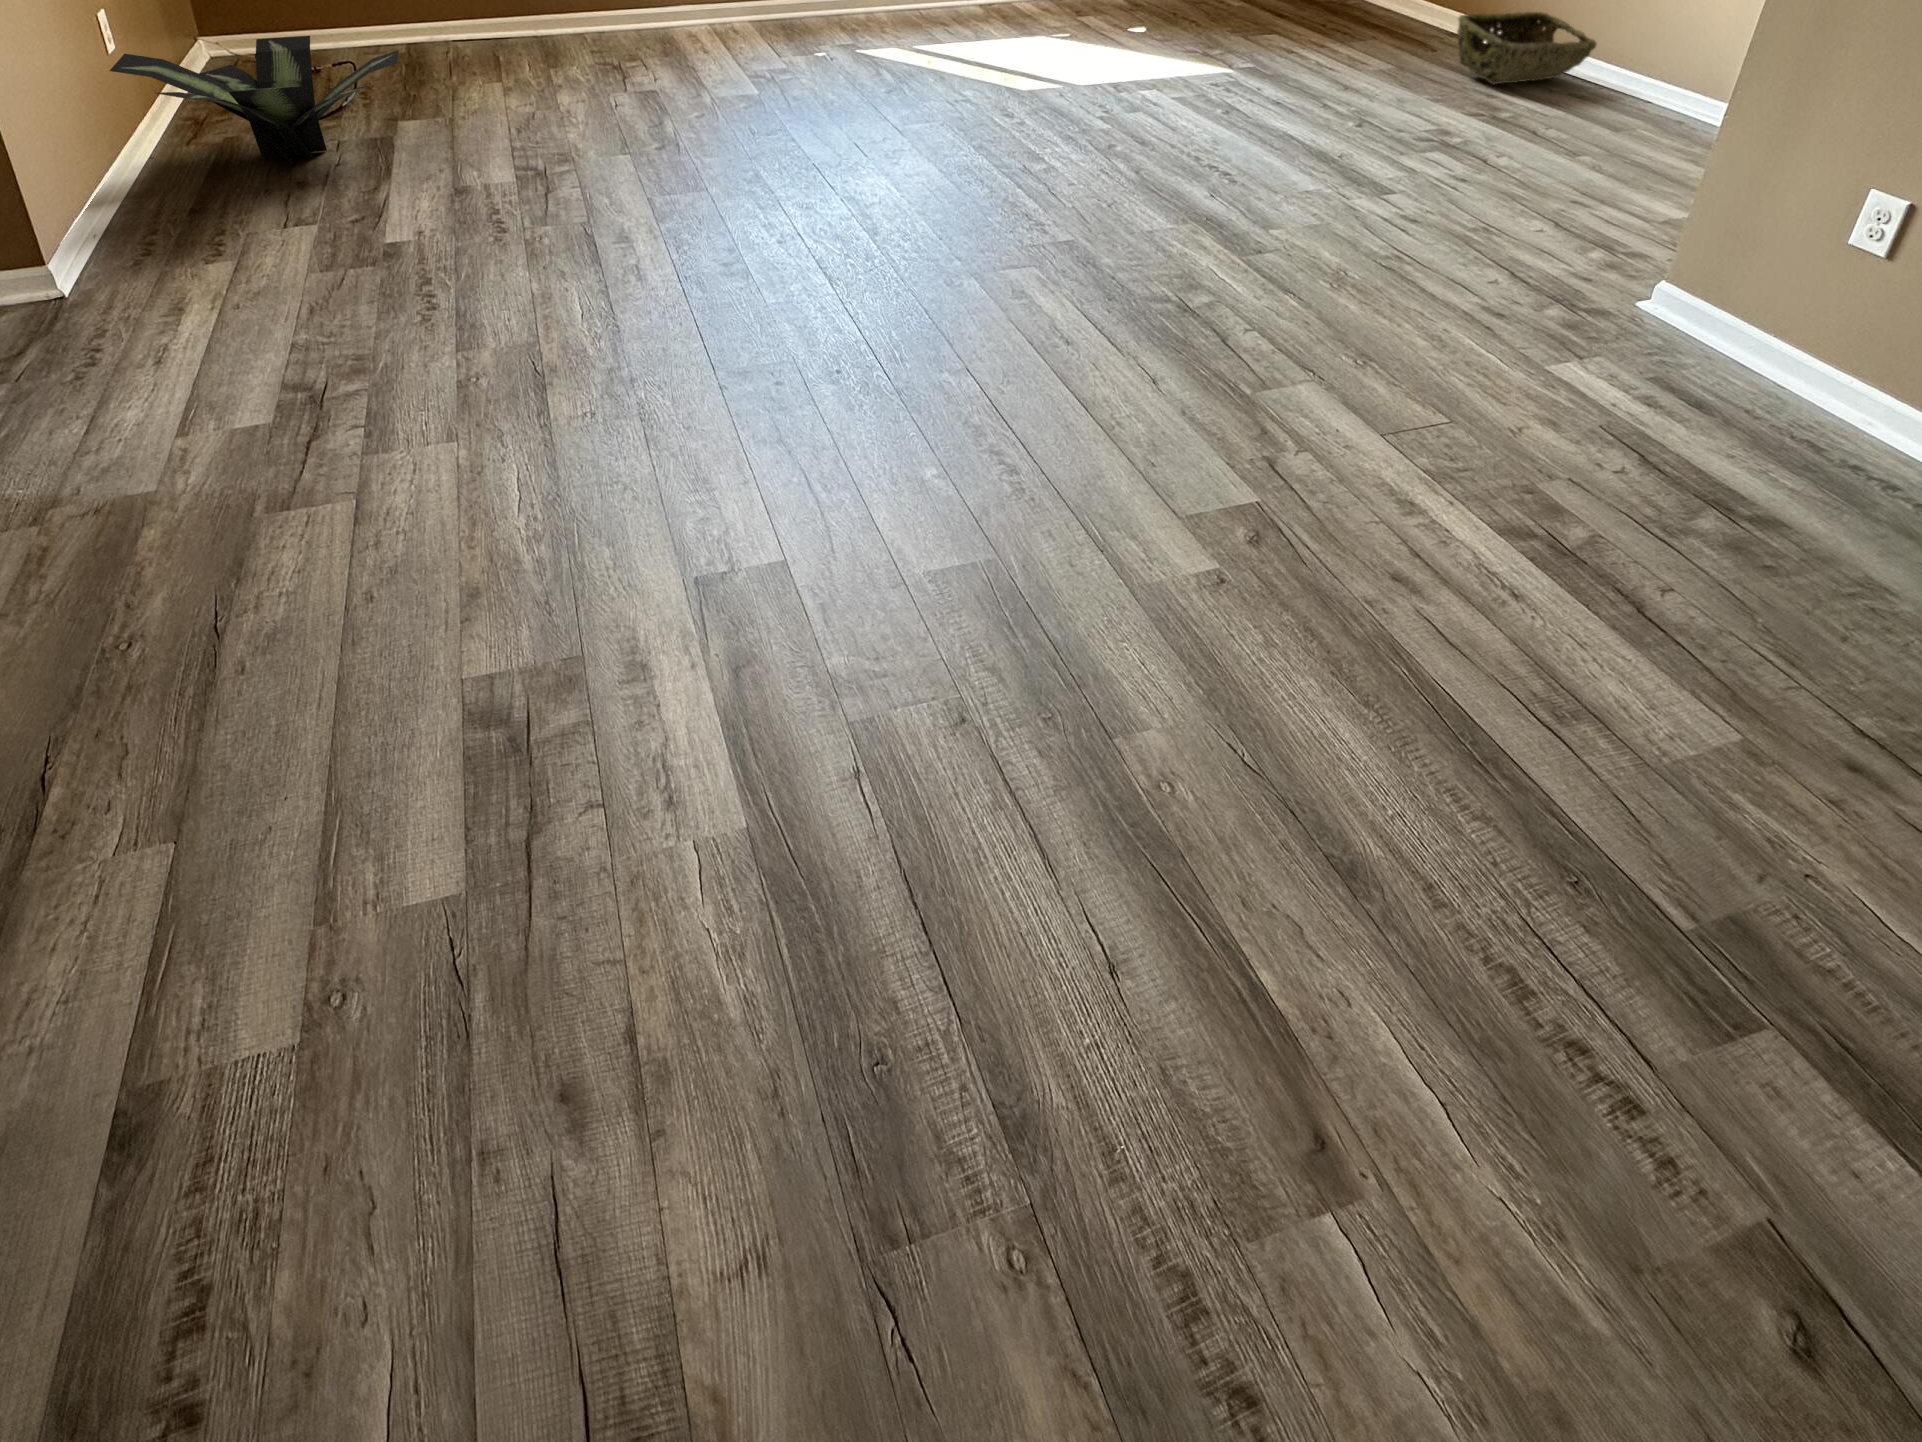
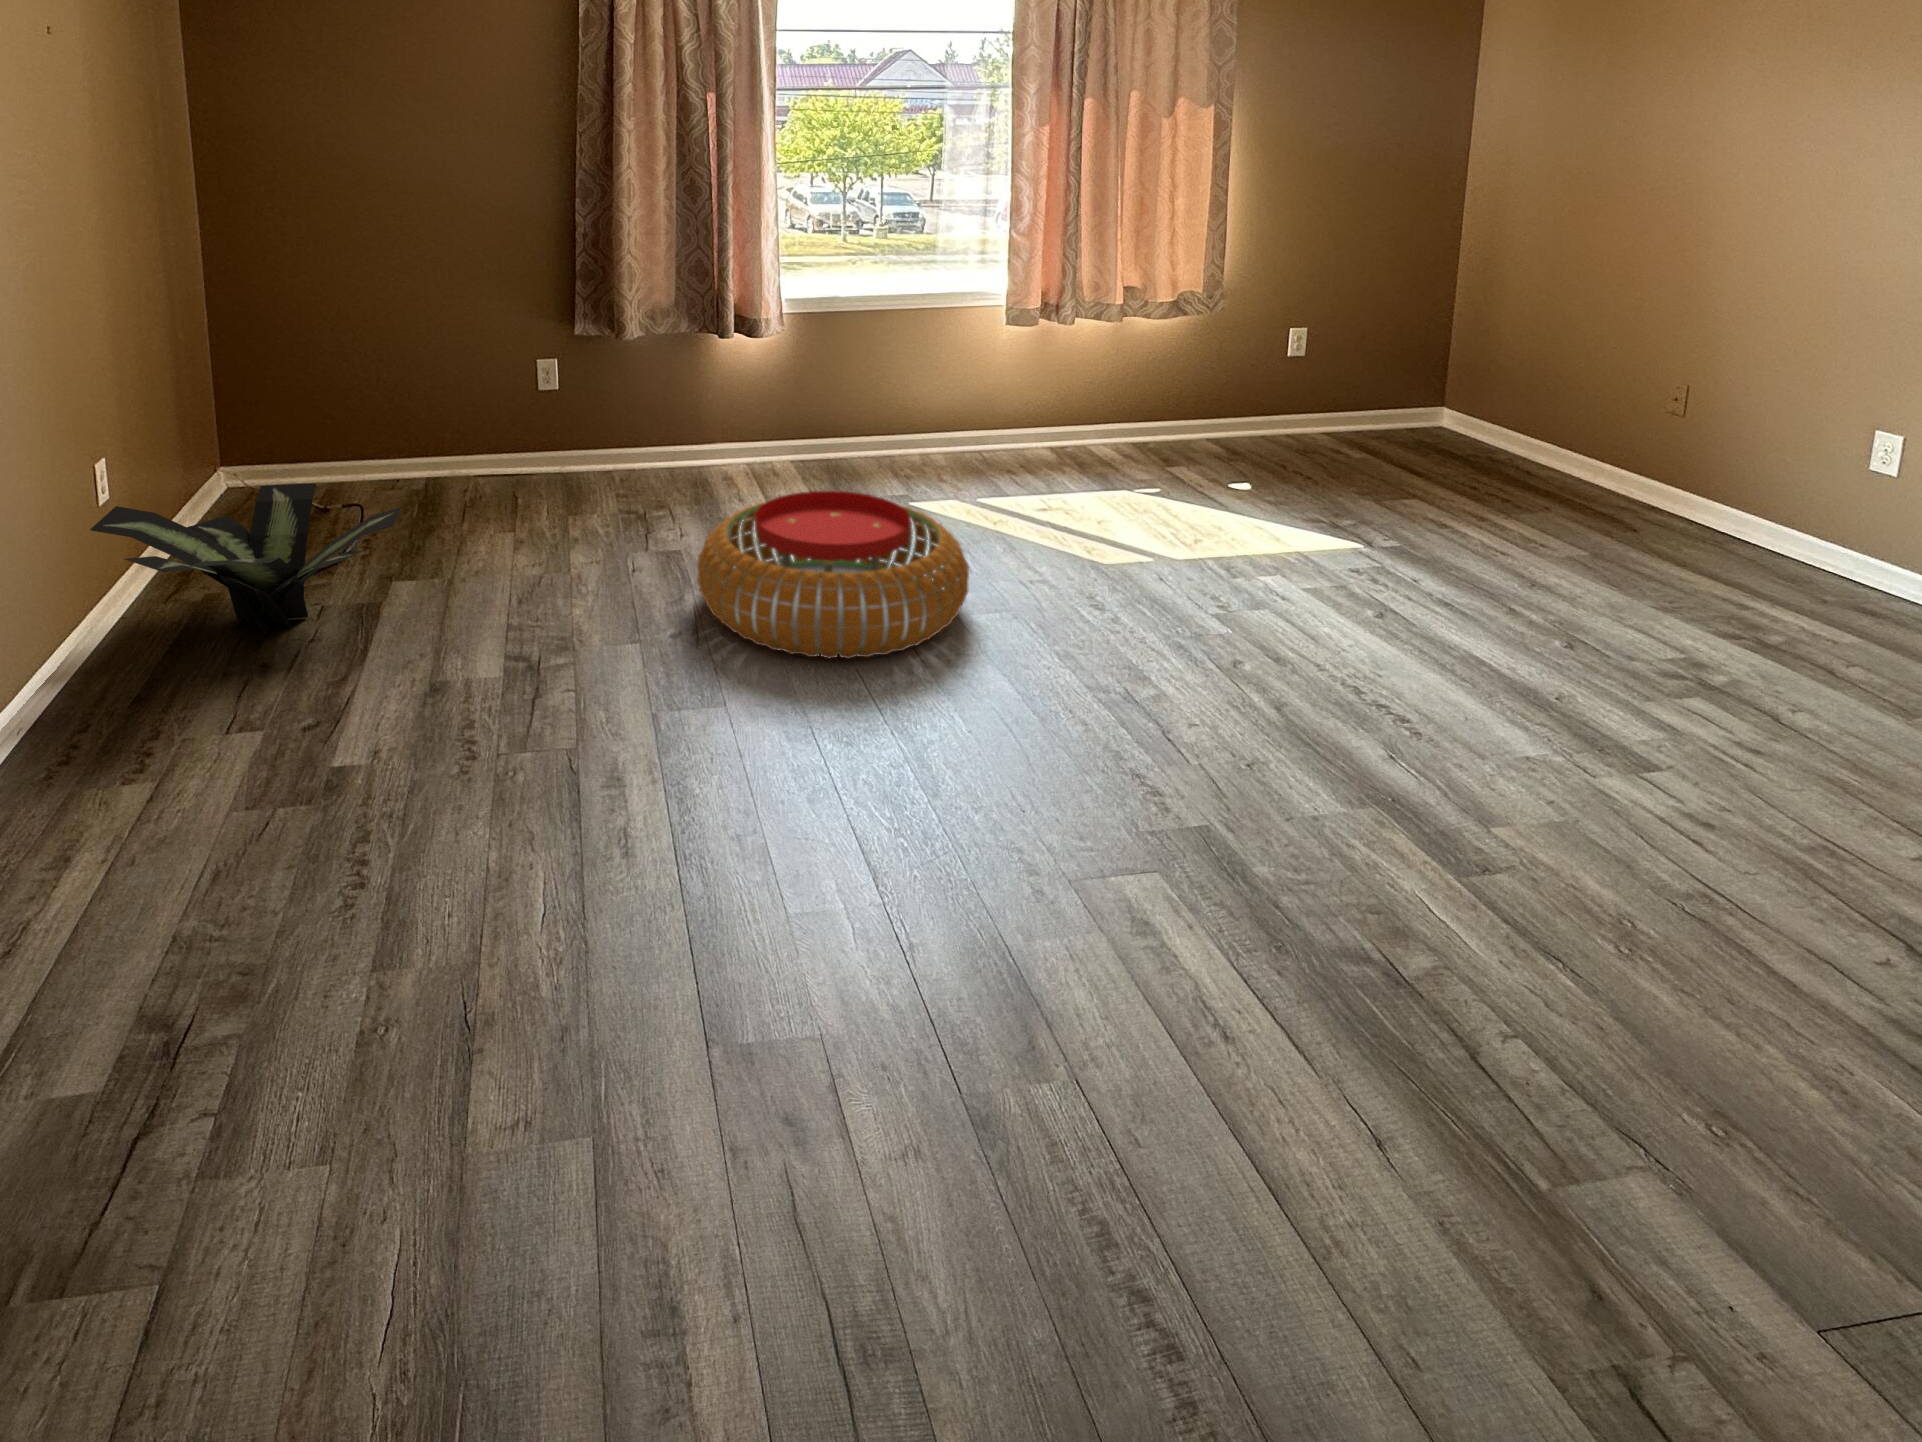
woven basket: present [1457,12,1596,84] -> none [1668,491,1876,587]
pouf: none [674,28,904,158] -> present [697,491,969,659]

